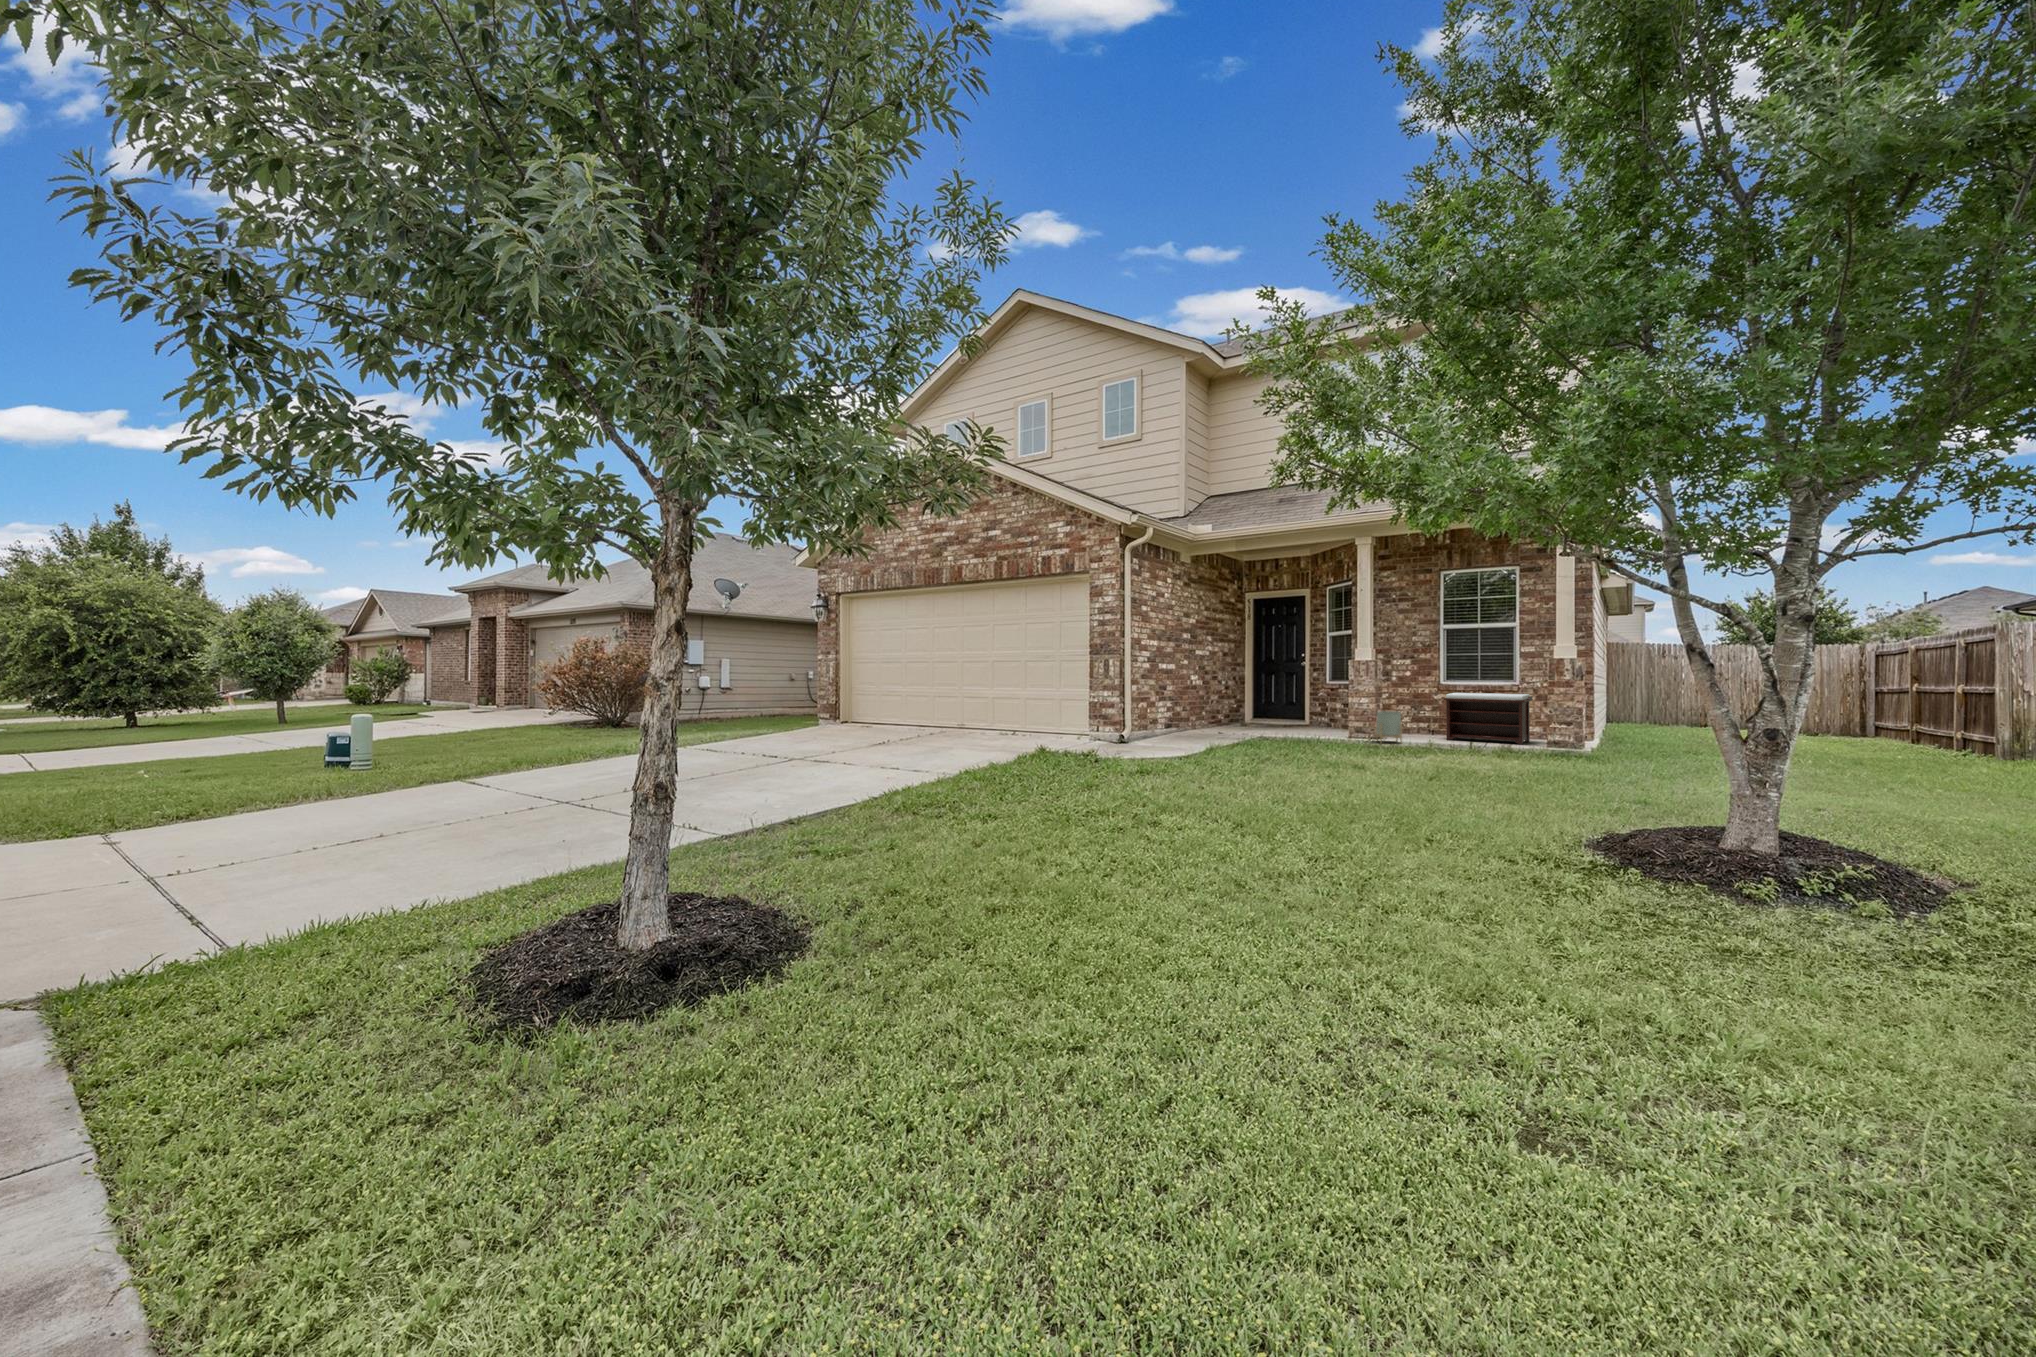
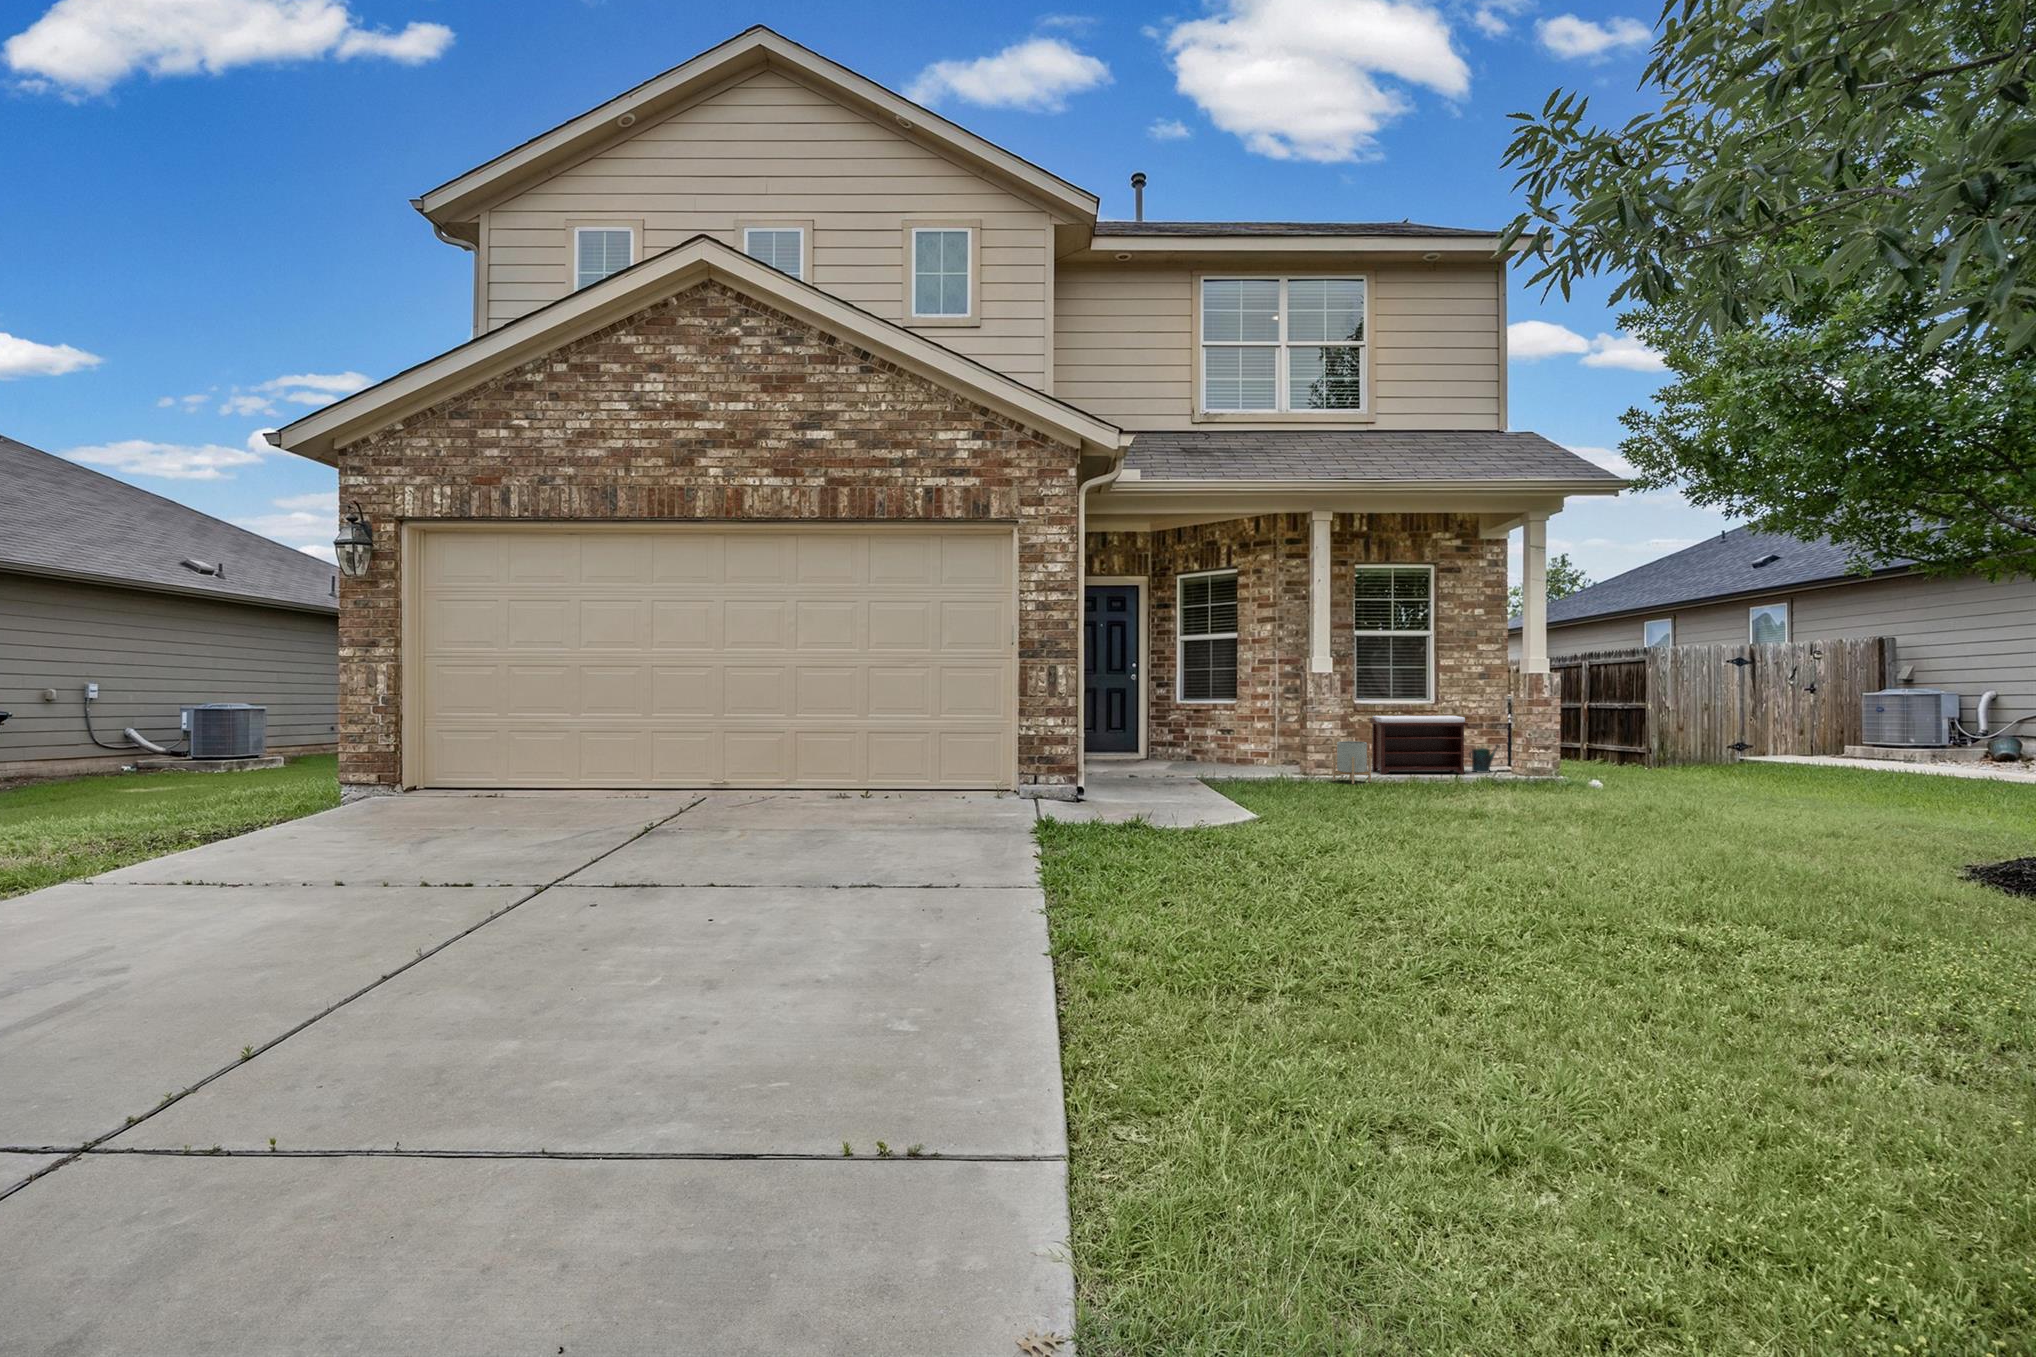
watering can: none [1539,721,1580,745] -> present [1469,745,1500,773]

